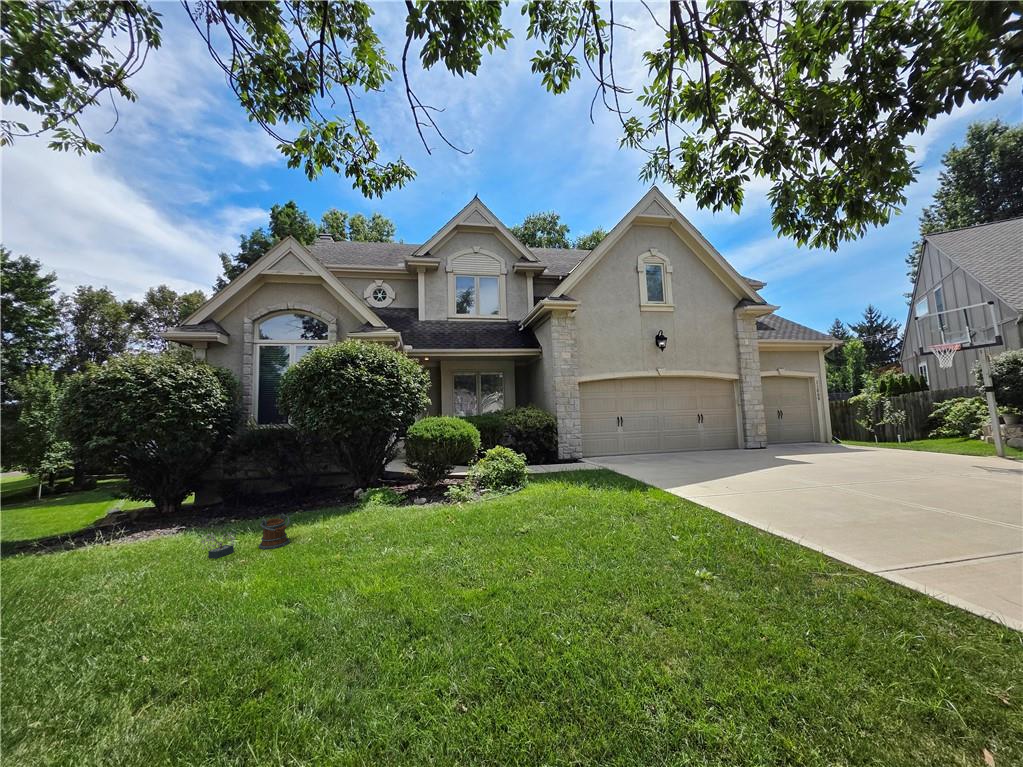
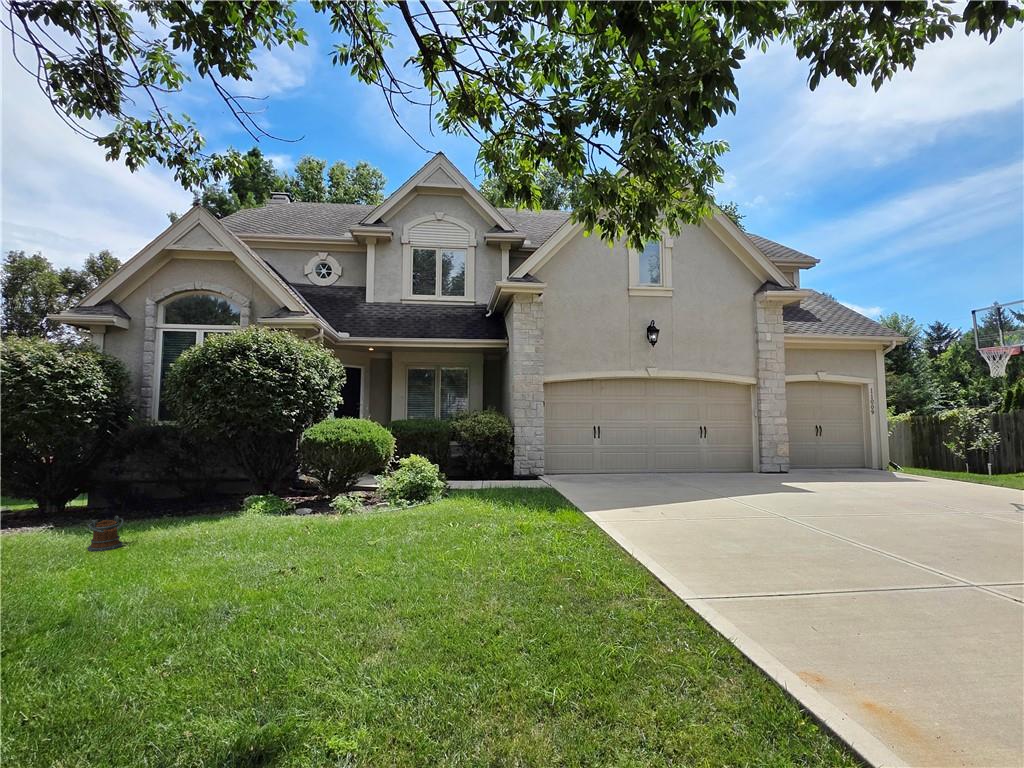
decorative plant: present [202,532,235,559] -> none [24,531,64,557]

